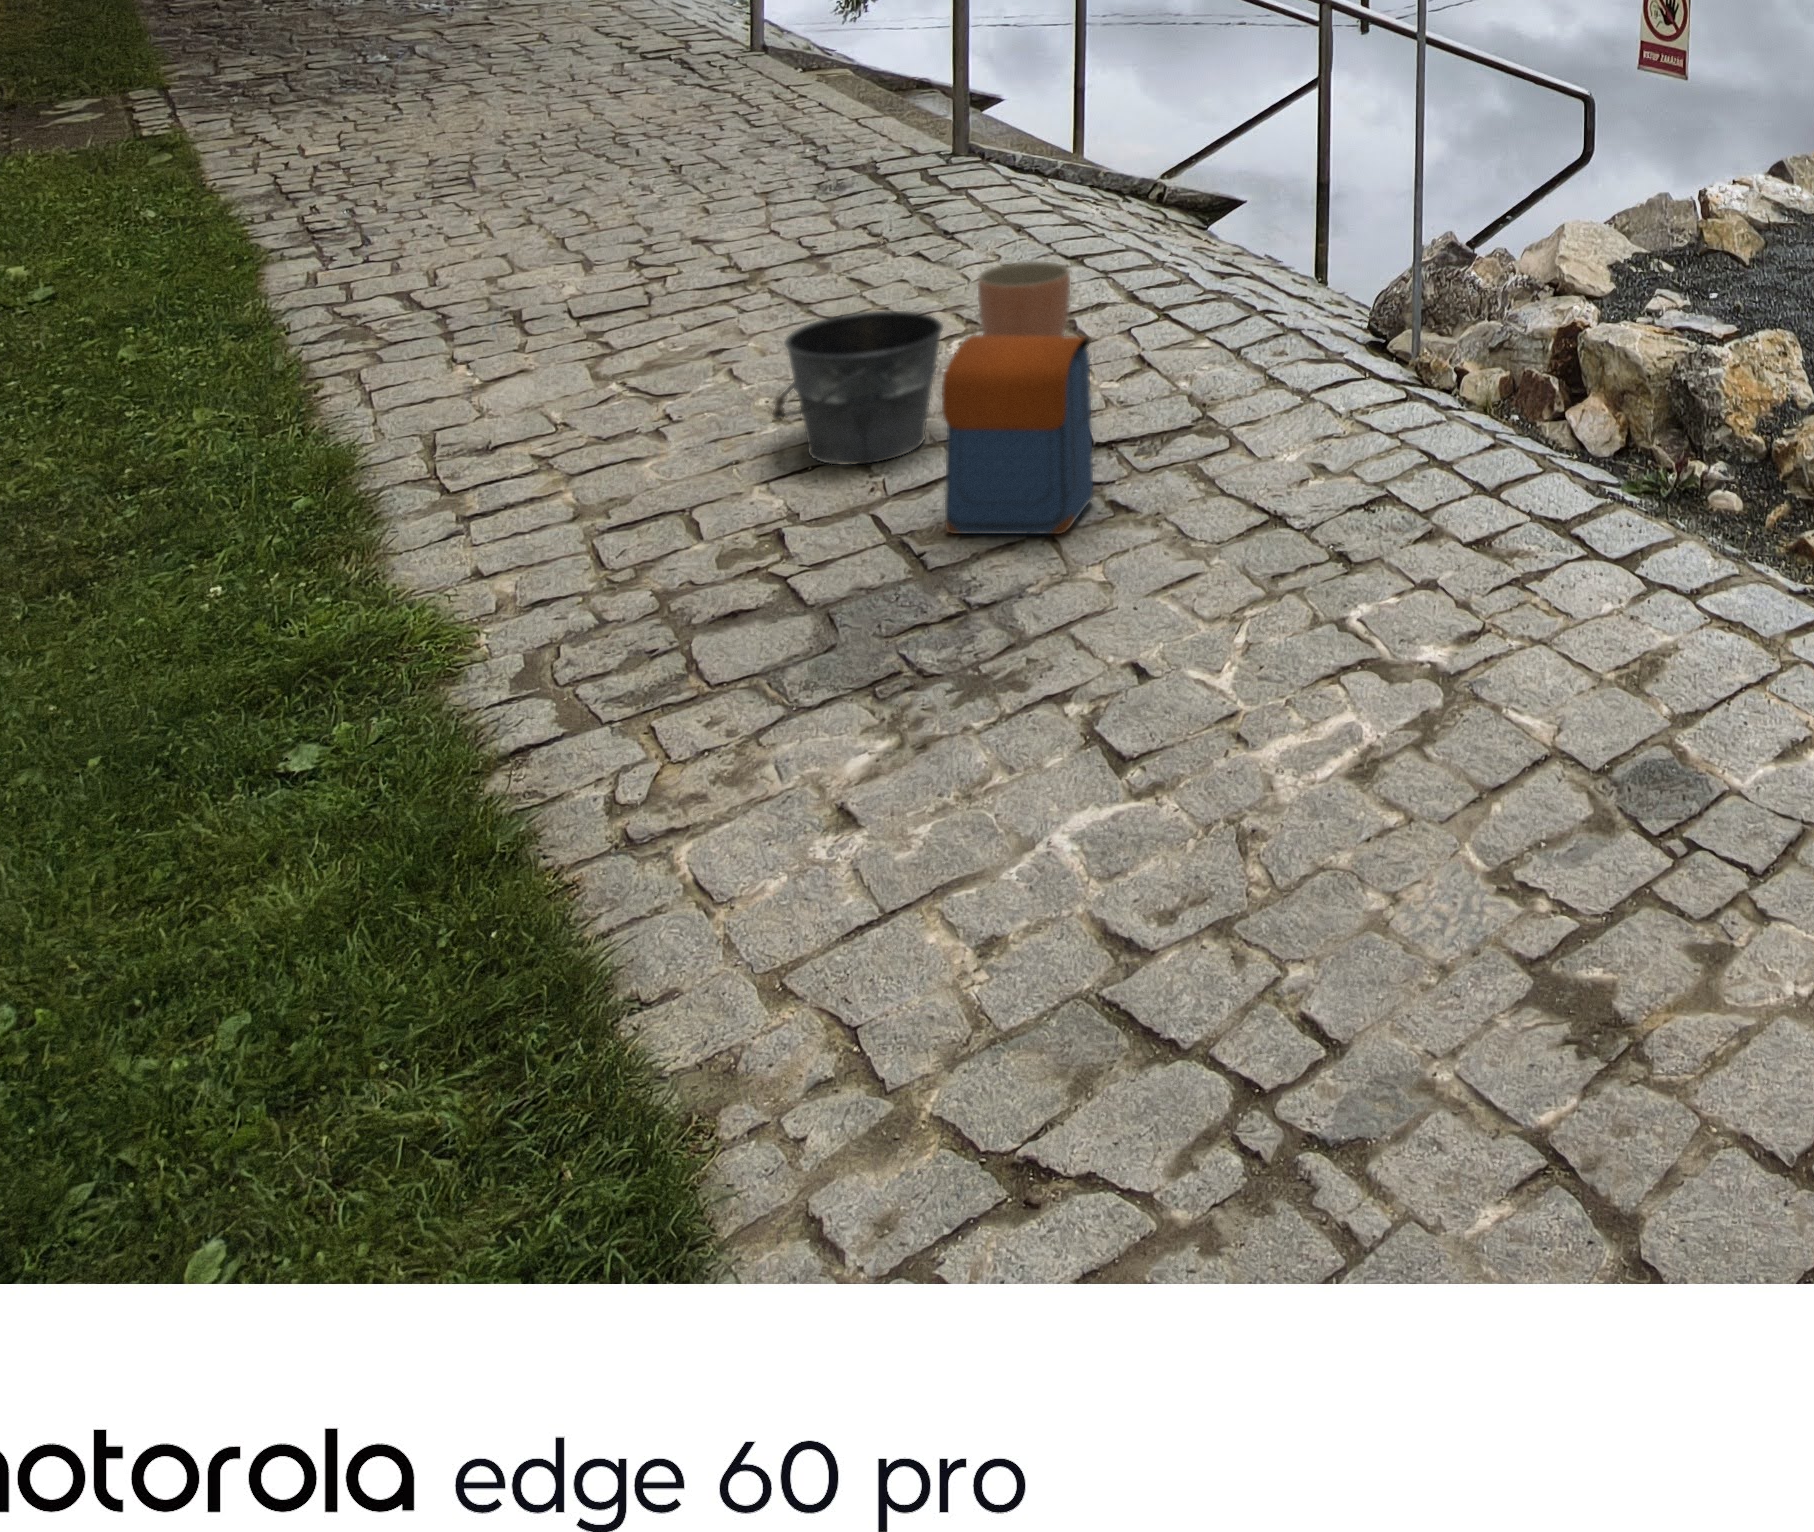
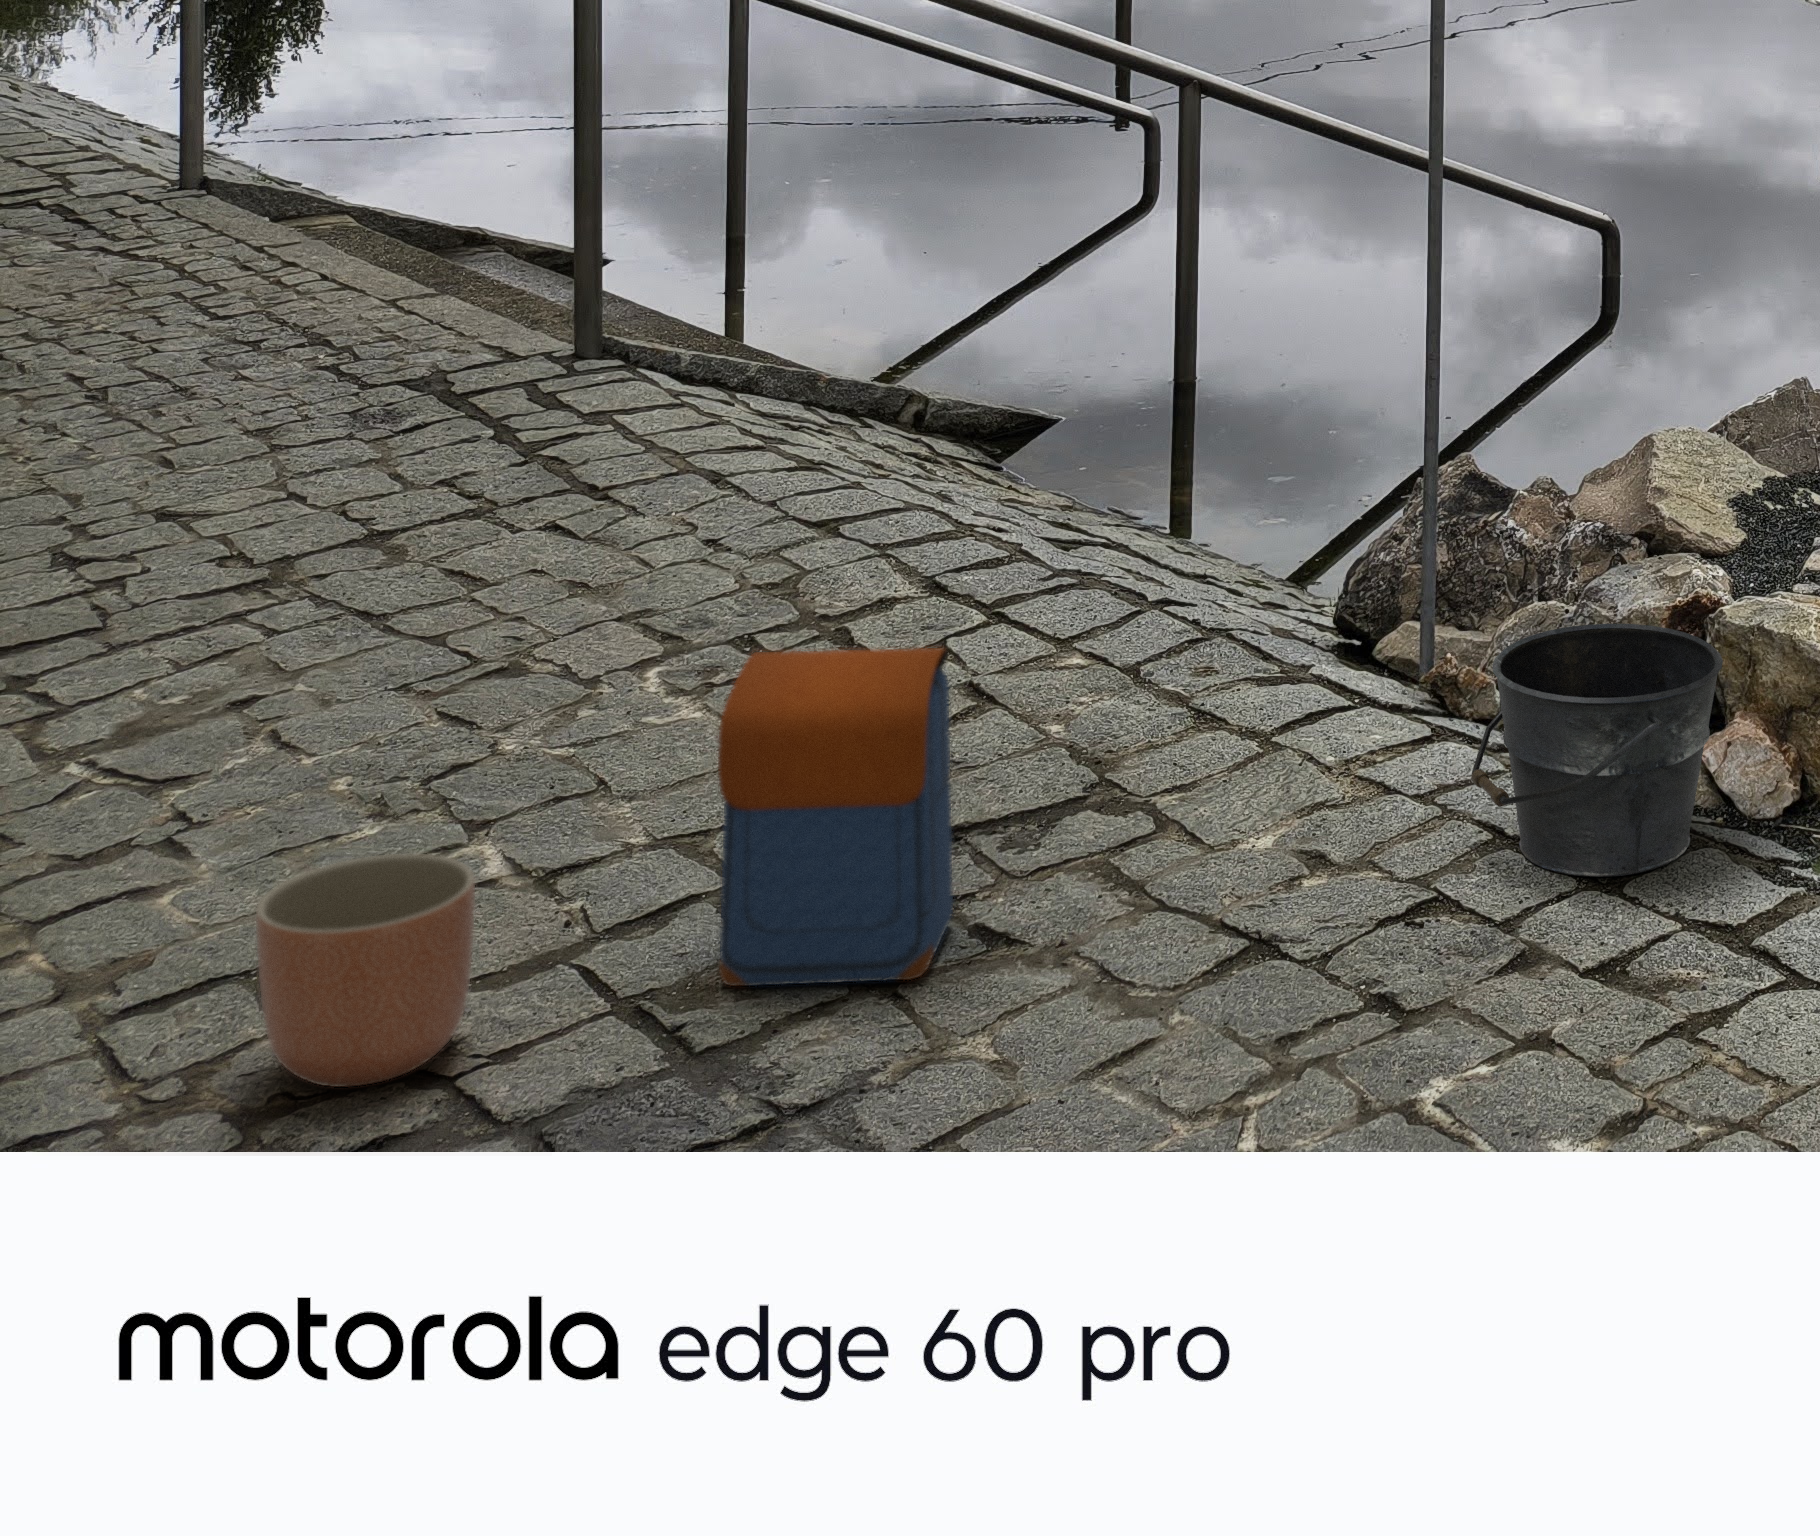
planter: present [978,261,1070,336] -> present [256,854,475,1087]
bucket: present [773,311,943,465] -> present [1471,624,1723,877]

